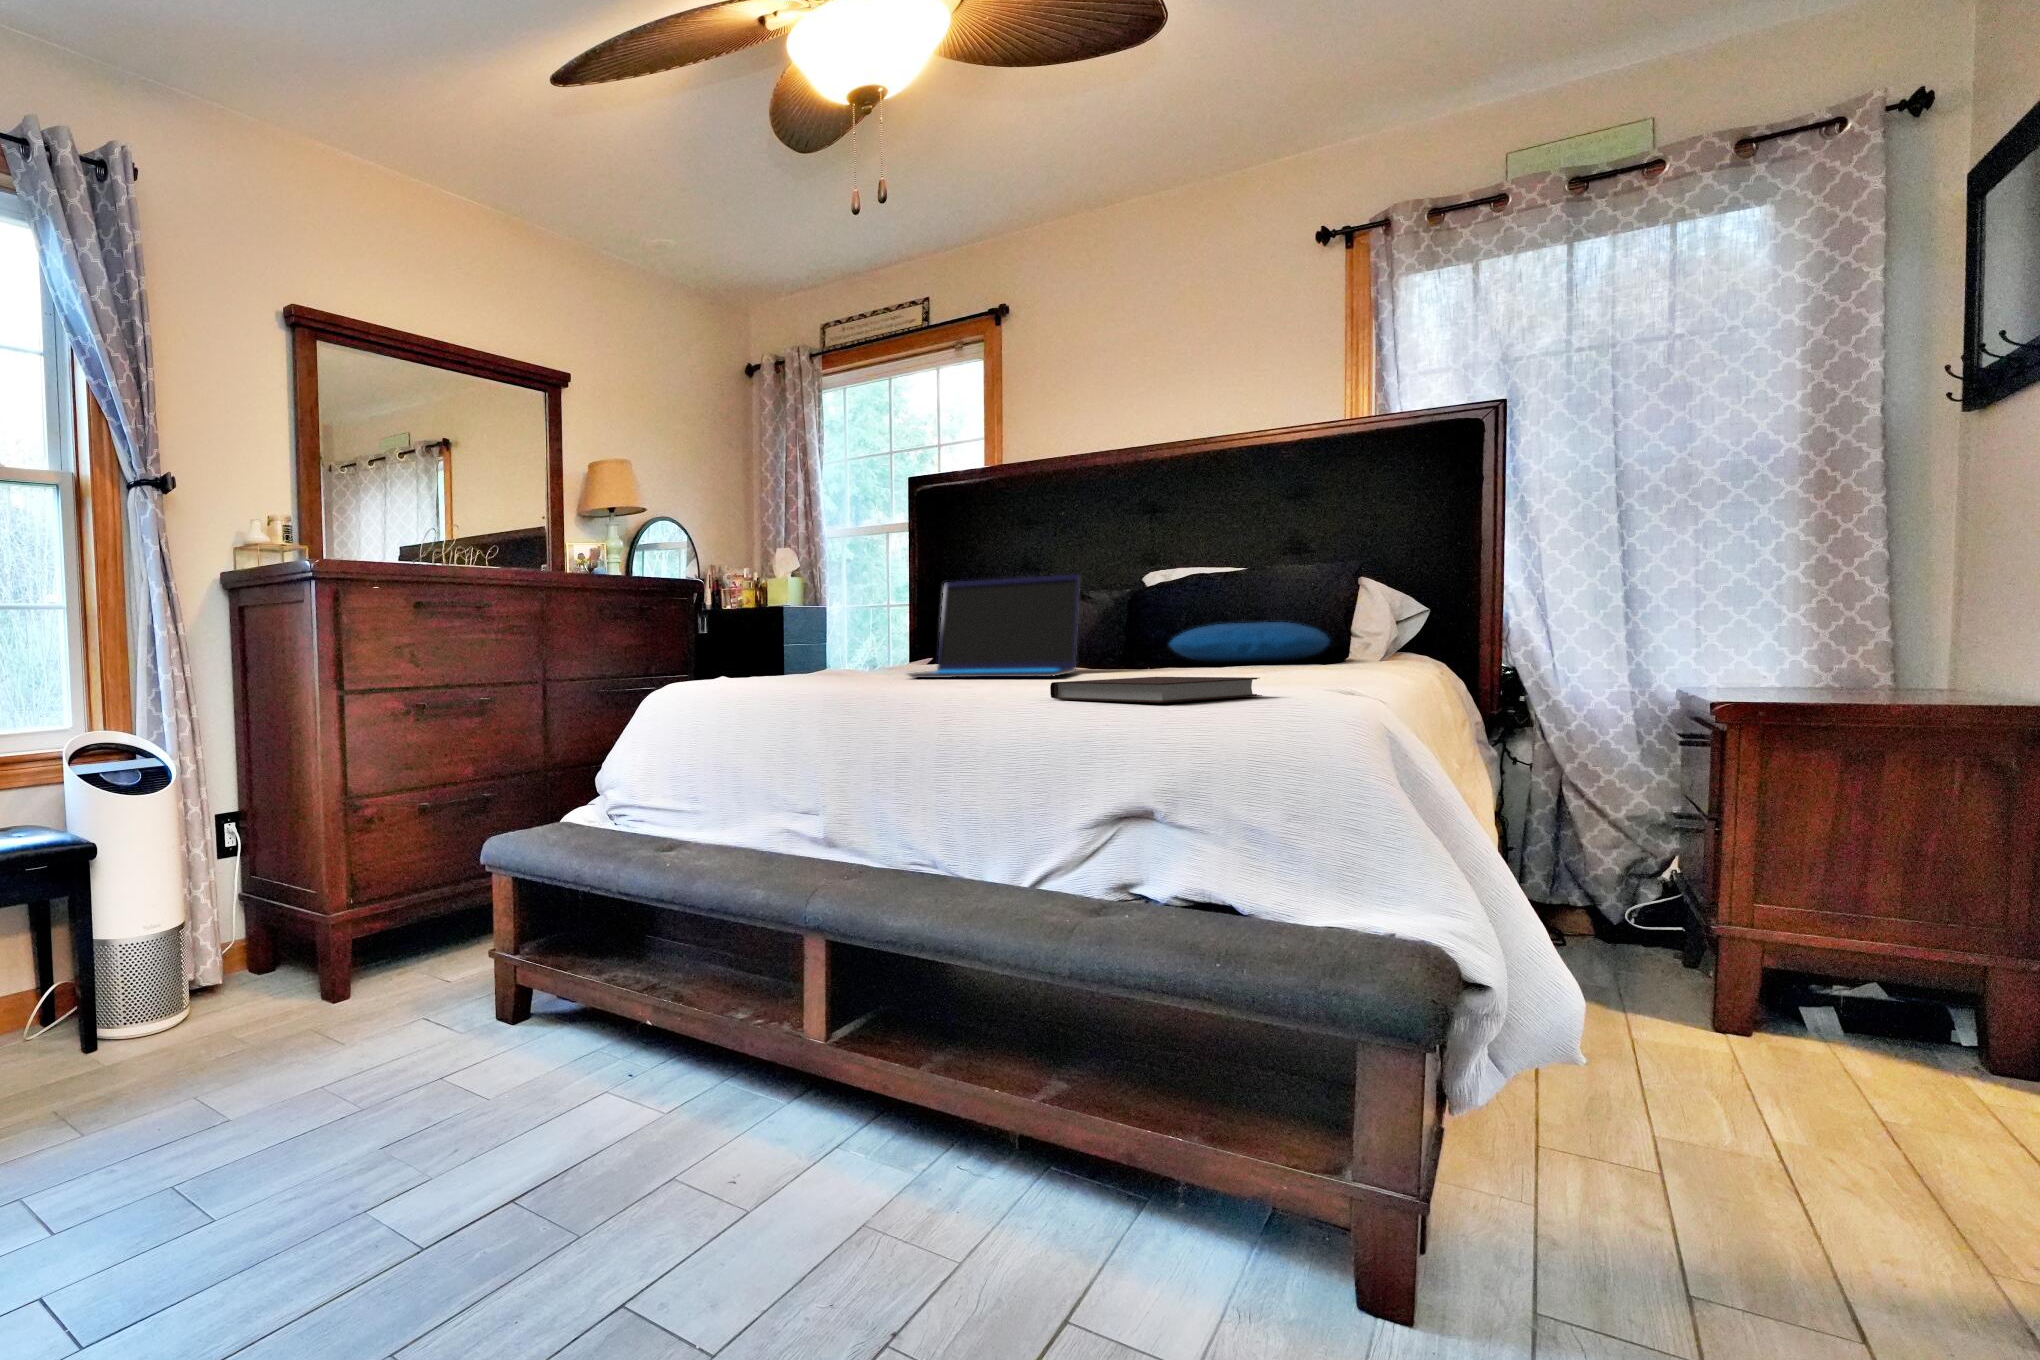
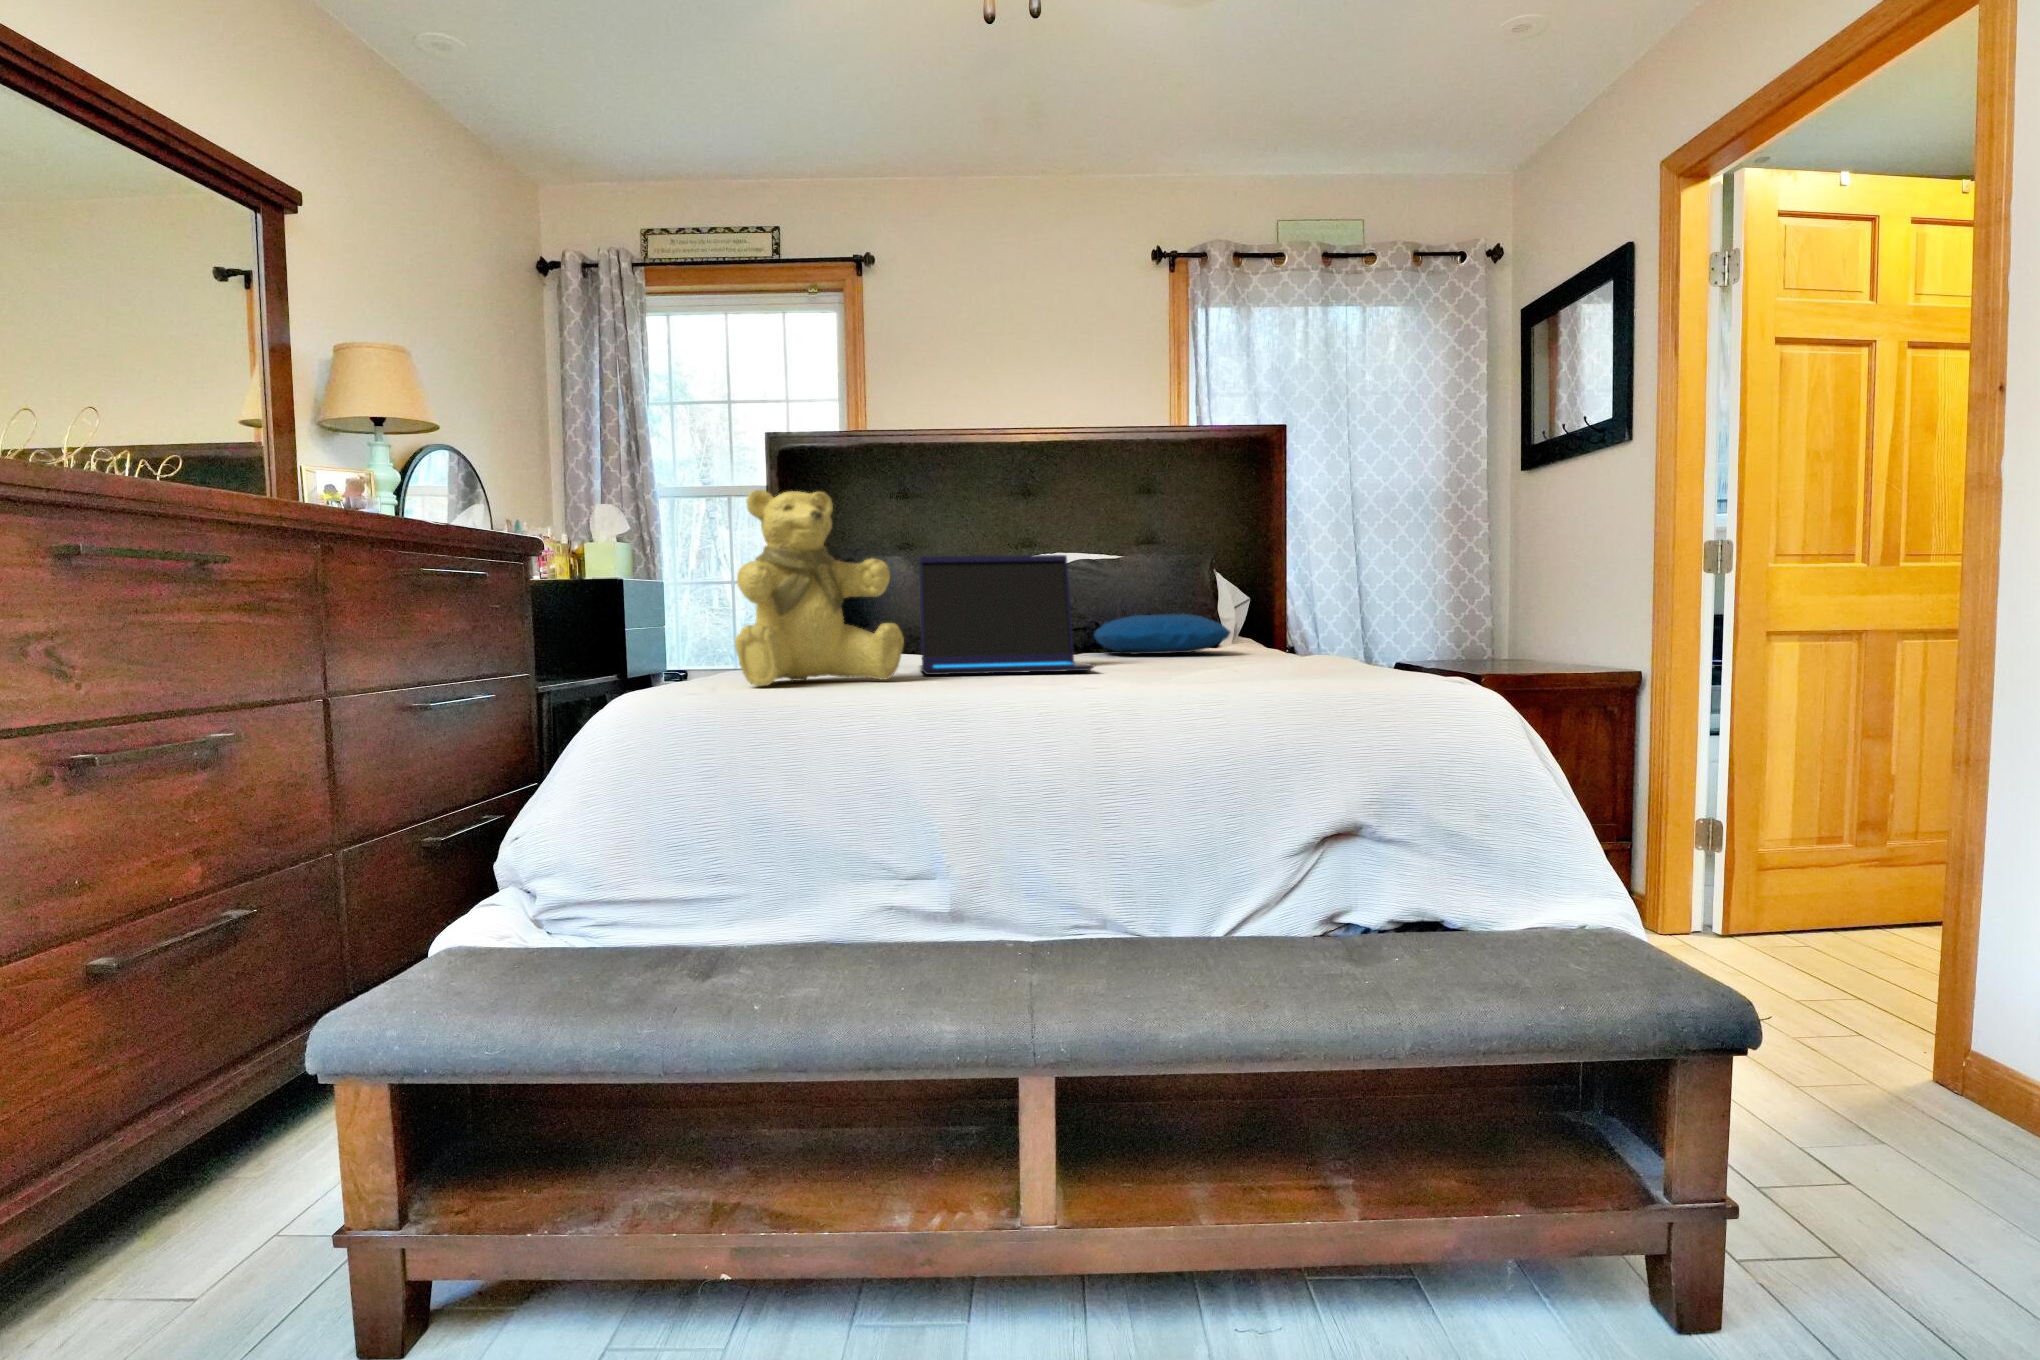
teddy bear: none [747,544,879,683] -> present [735,490,904,686]
notebook: present [1050,677,1262,703] -> none [1249,669,1415,700]

